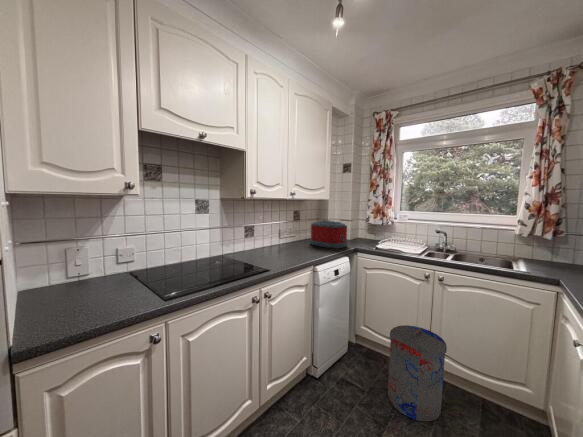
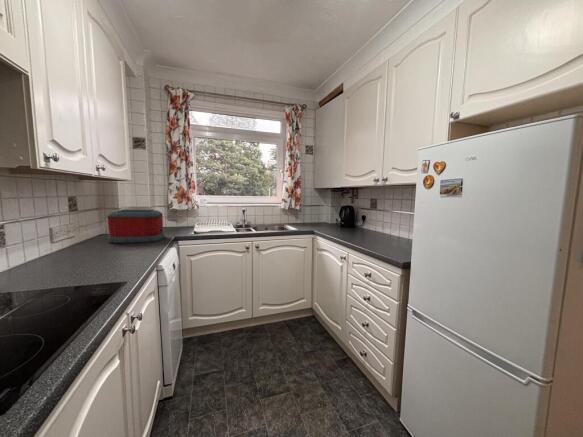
trash can: present [388,325,447,422] -> none [235,289,277,362]

